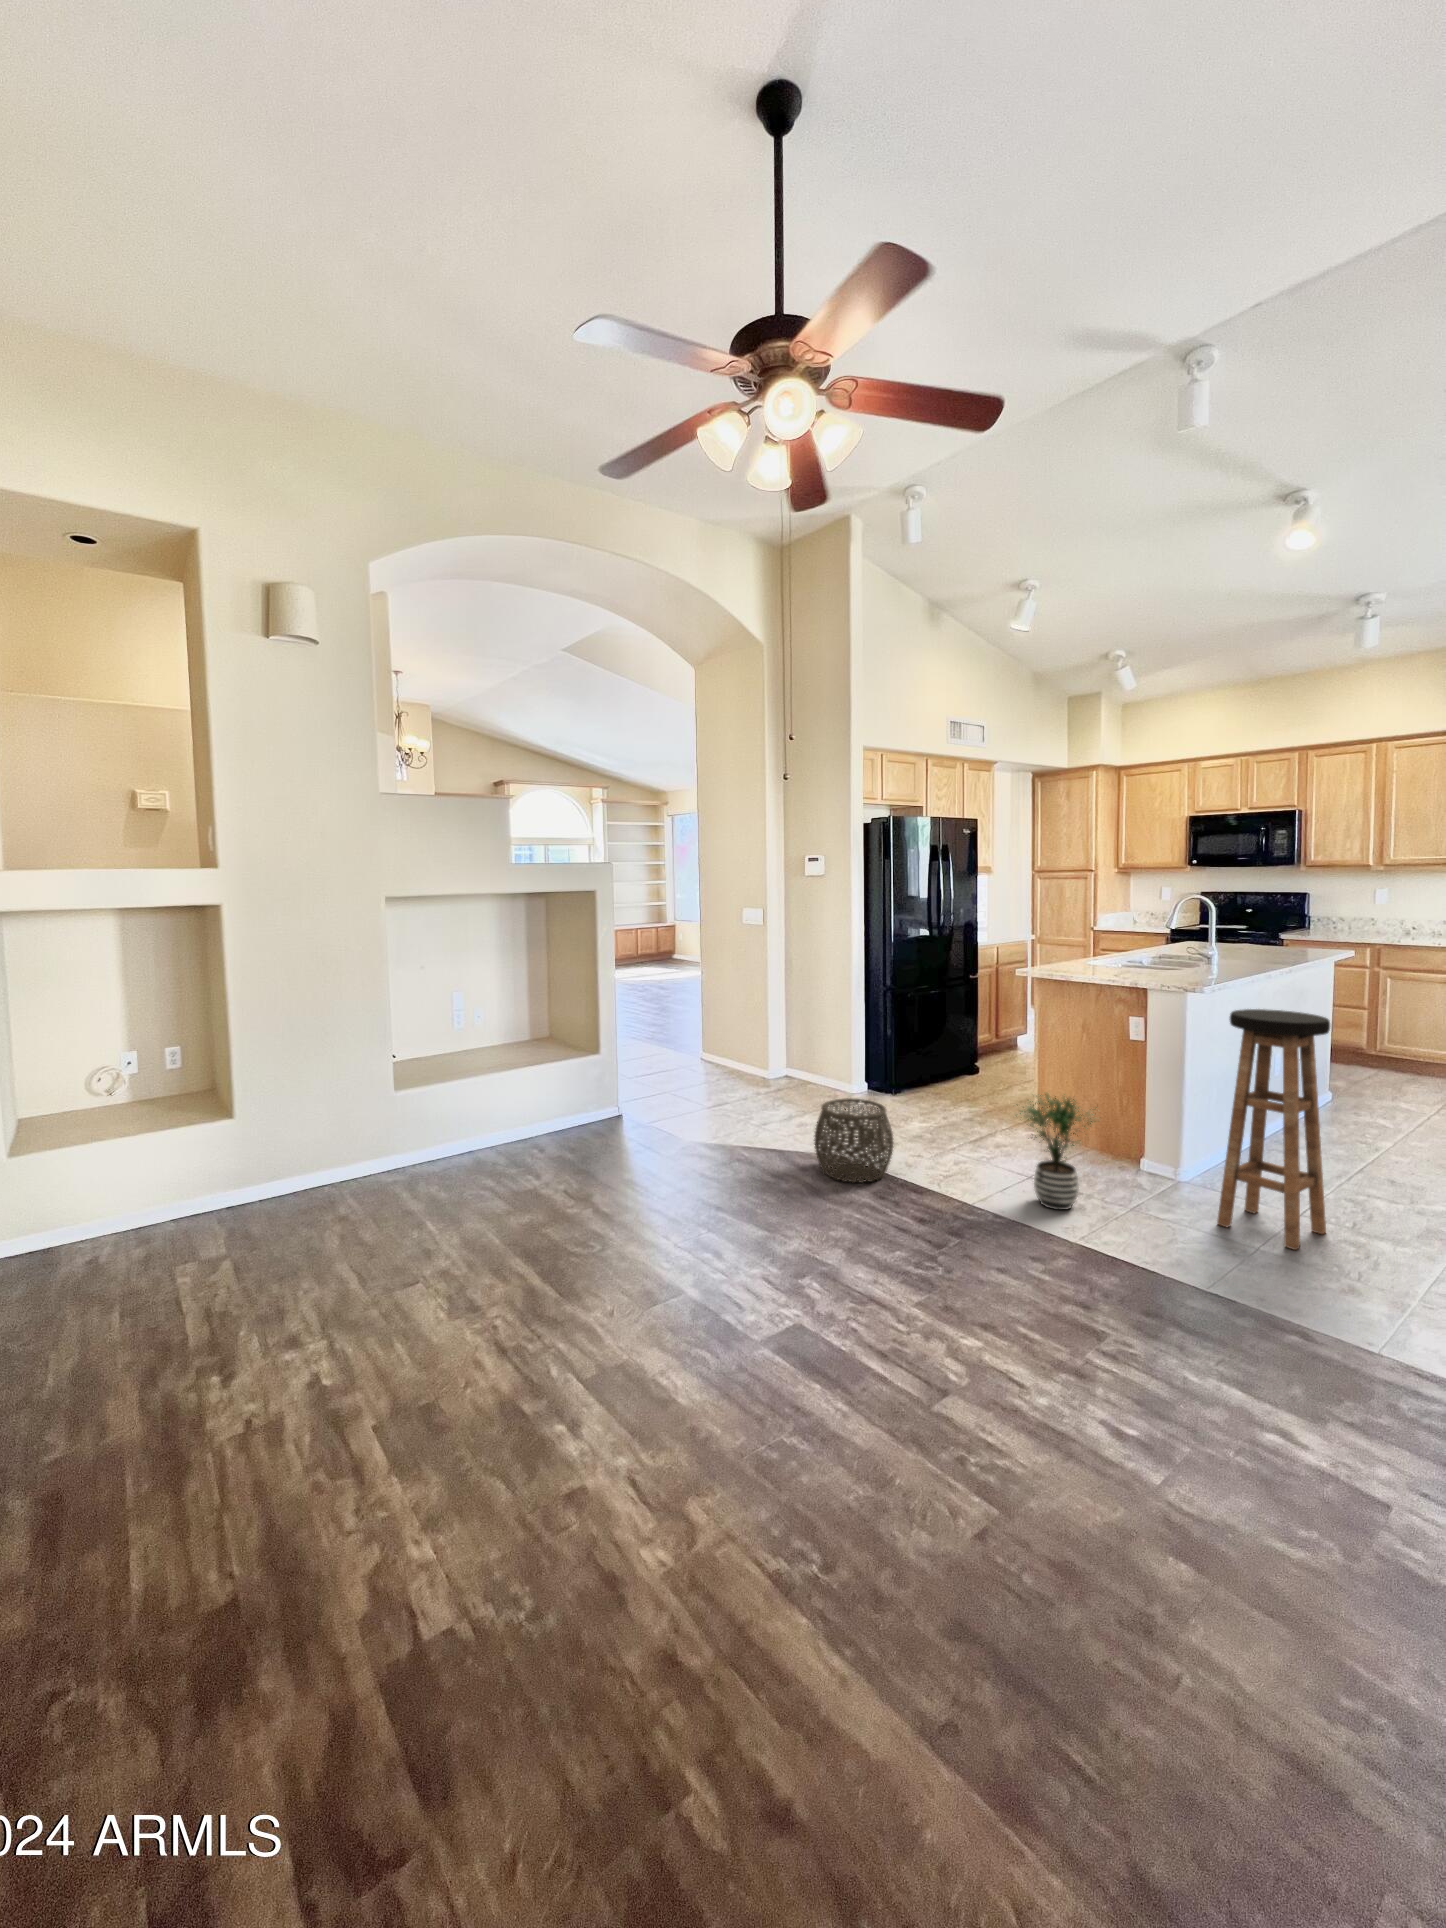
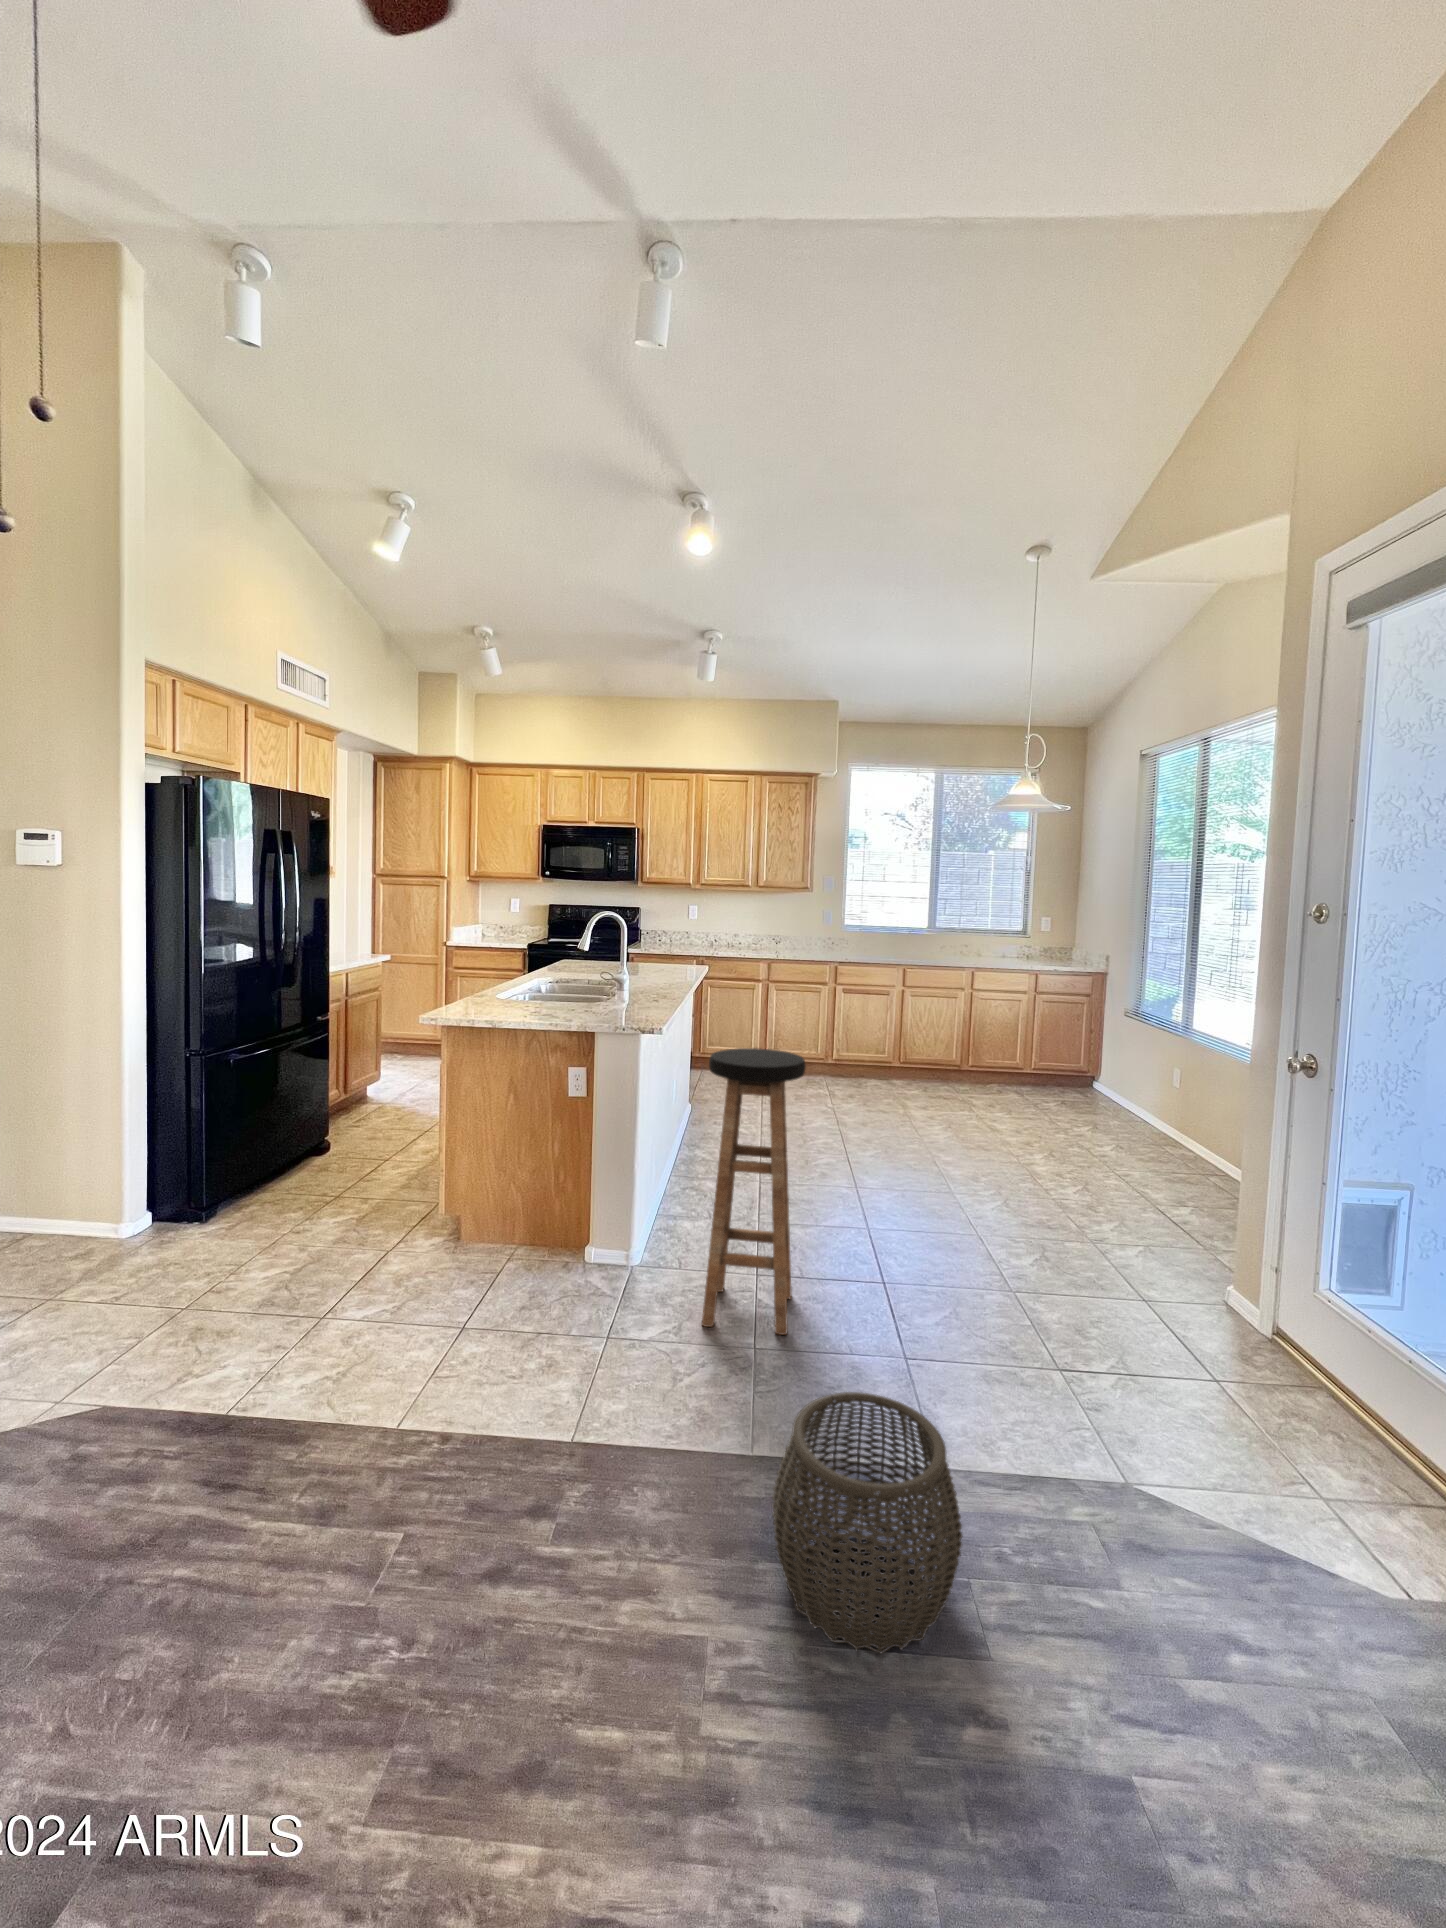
potted plant: present [1017,1094,1096,1210] -> none [452,1199,577,1383]
woven basket: present [814,1098,894,1183] -> present [772,1392,963,1653]

